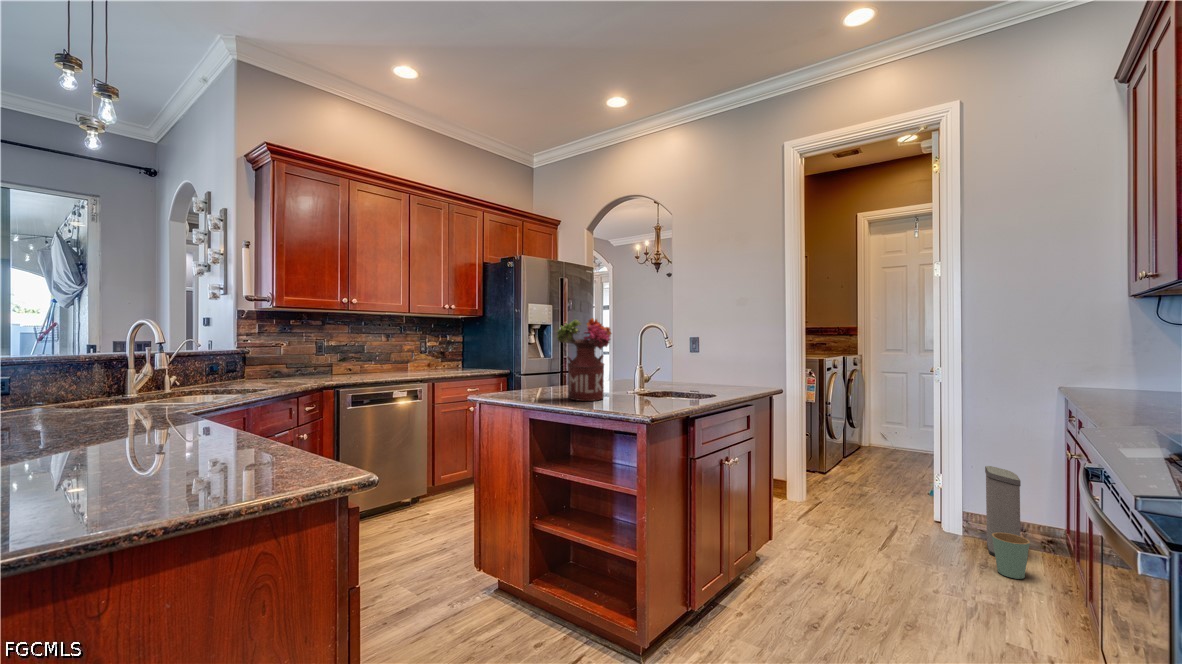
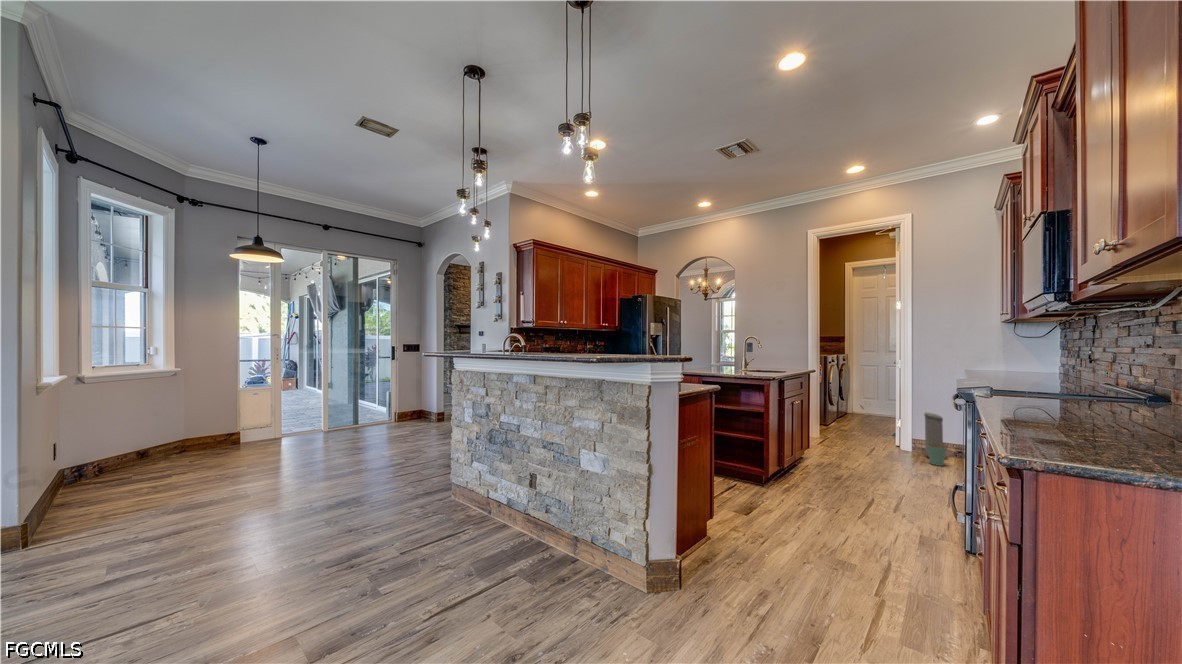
flower arrangement: present [557,318,612,401] -> none [711,334,740,373]

